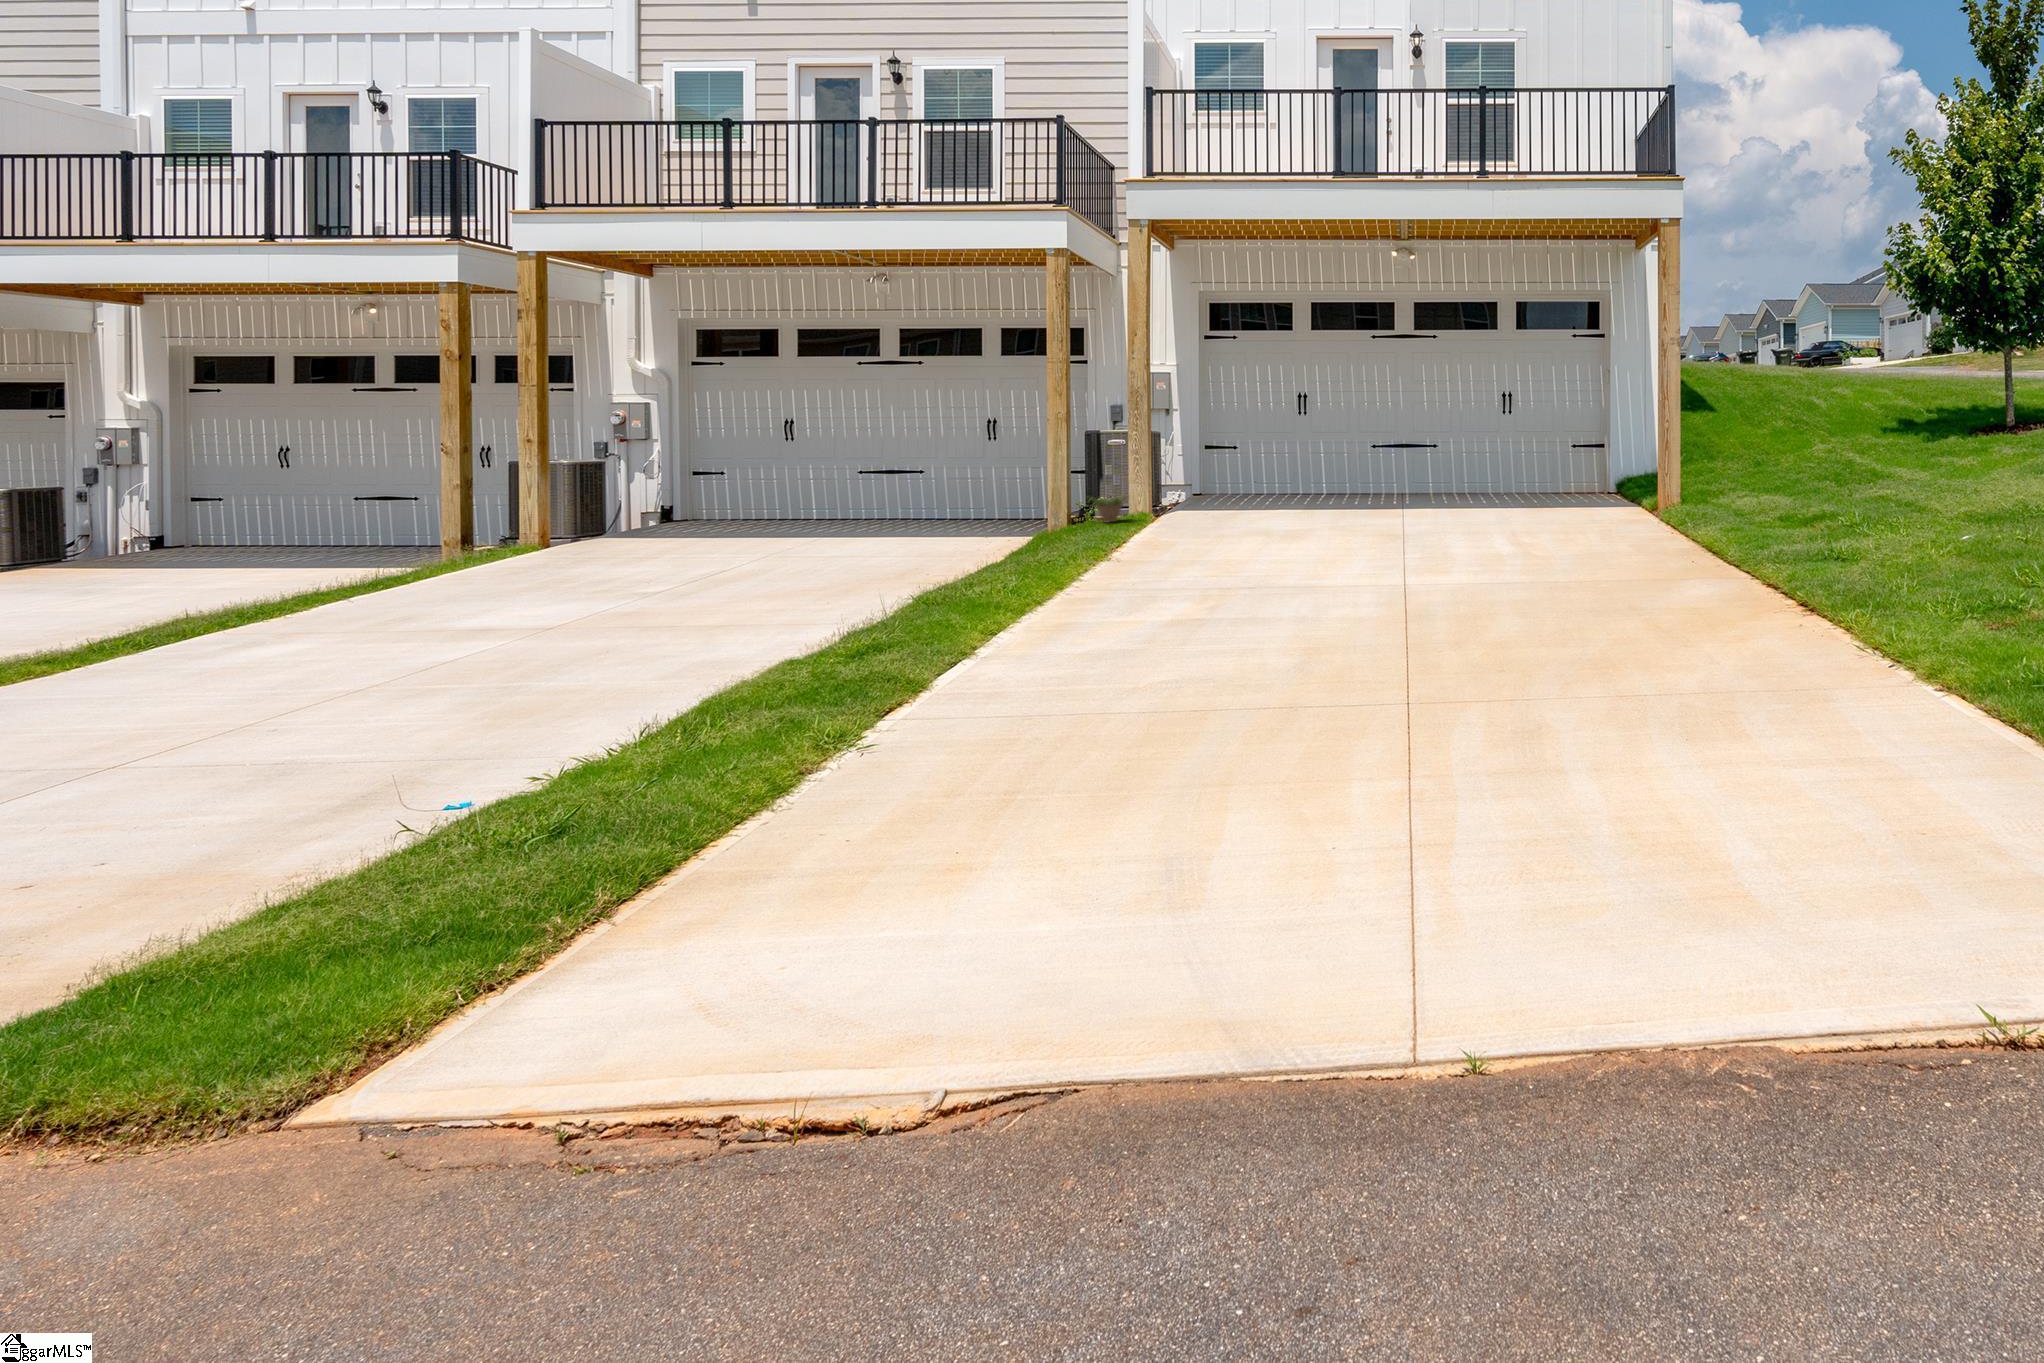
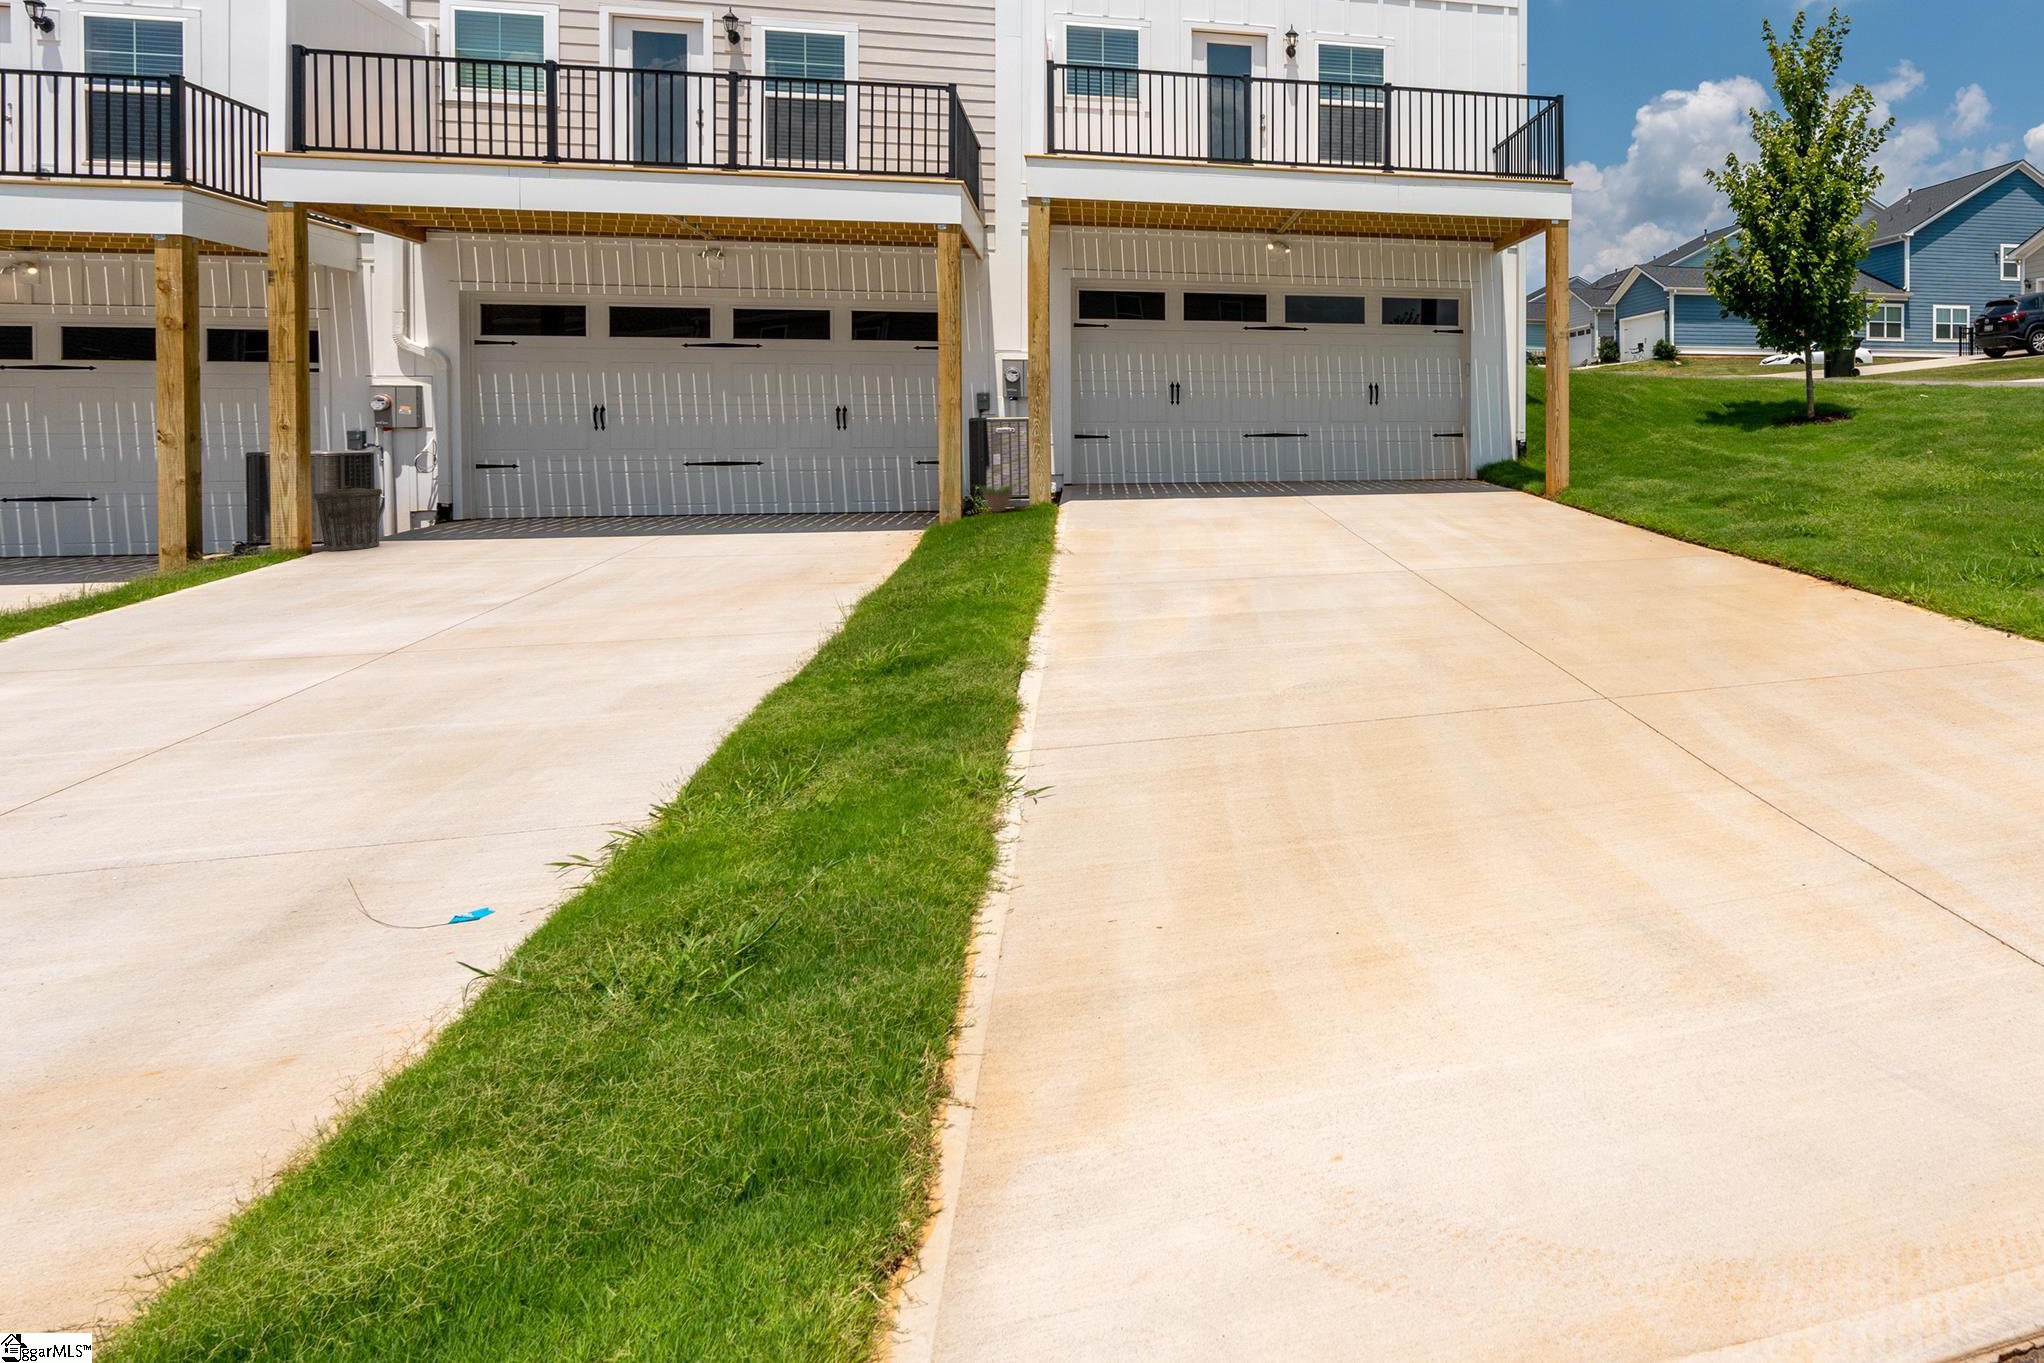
trash can: none [555,491,607,546] -> present [314,486,382,551]

